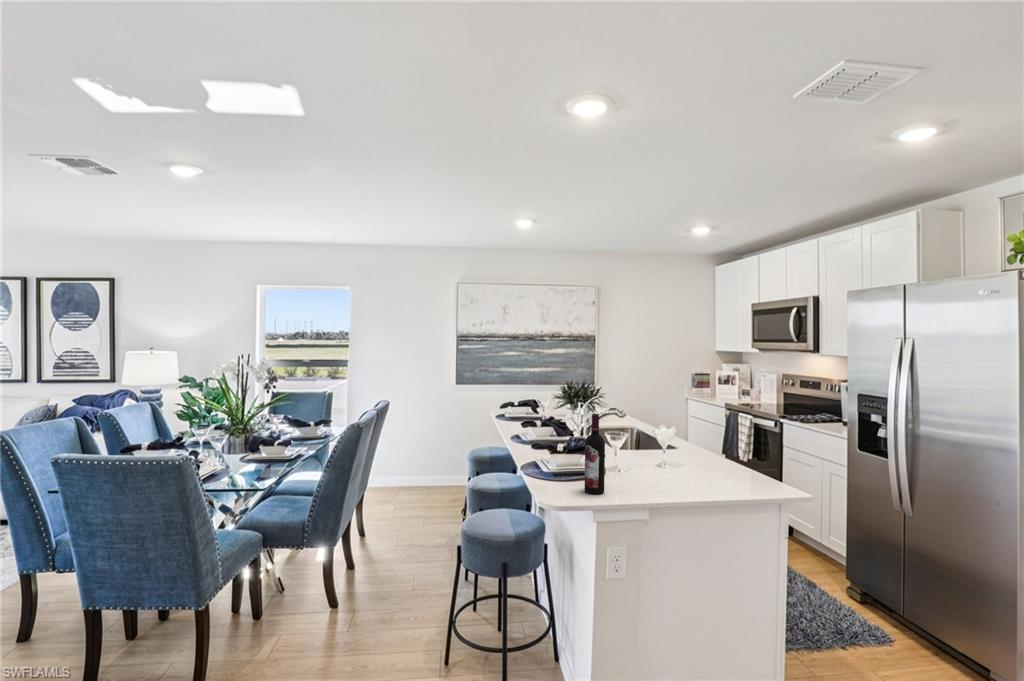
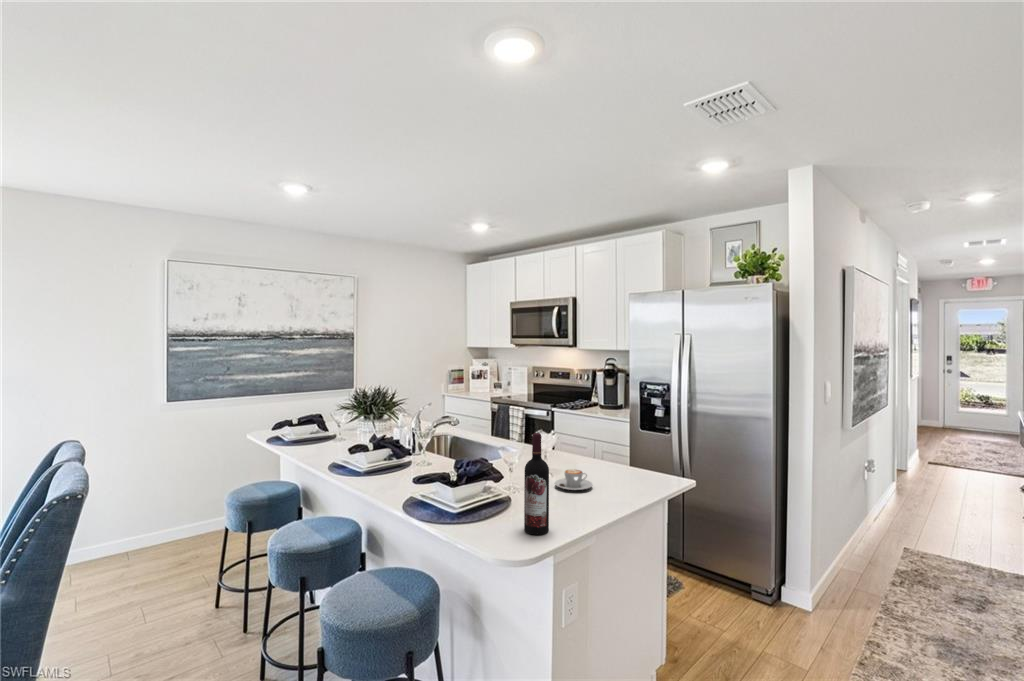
coffee cup: none [658,459,694,478] -> present [555,469,592,490]

